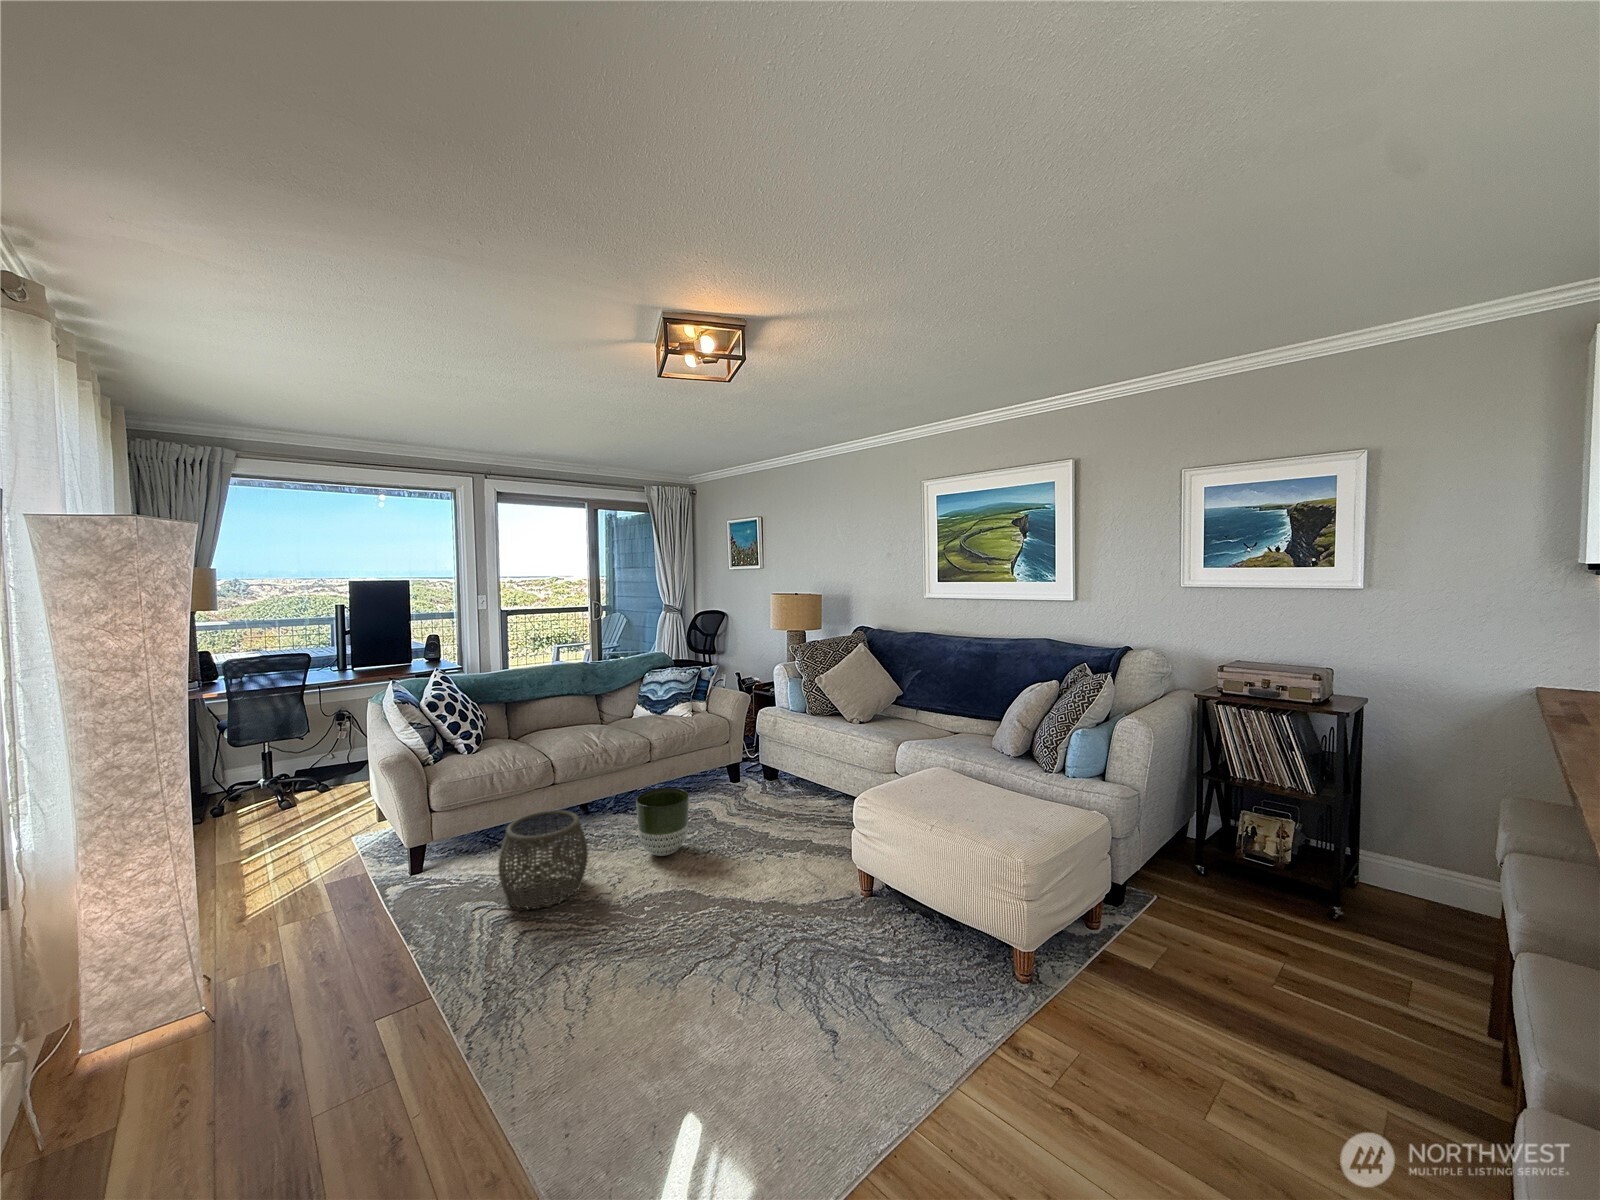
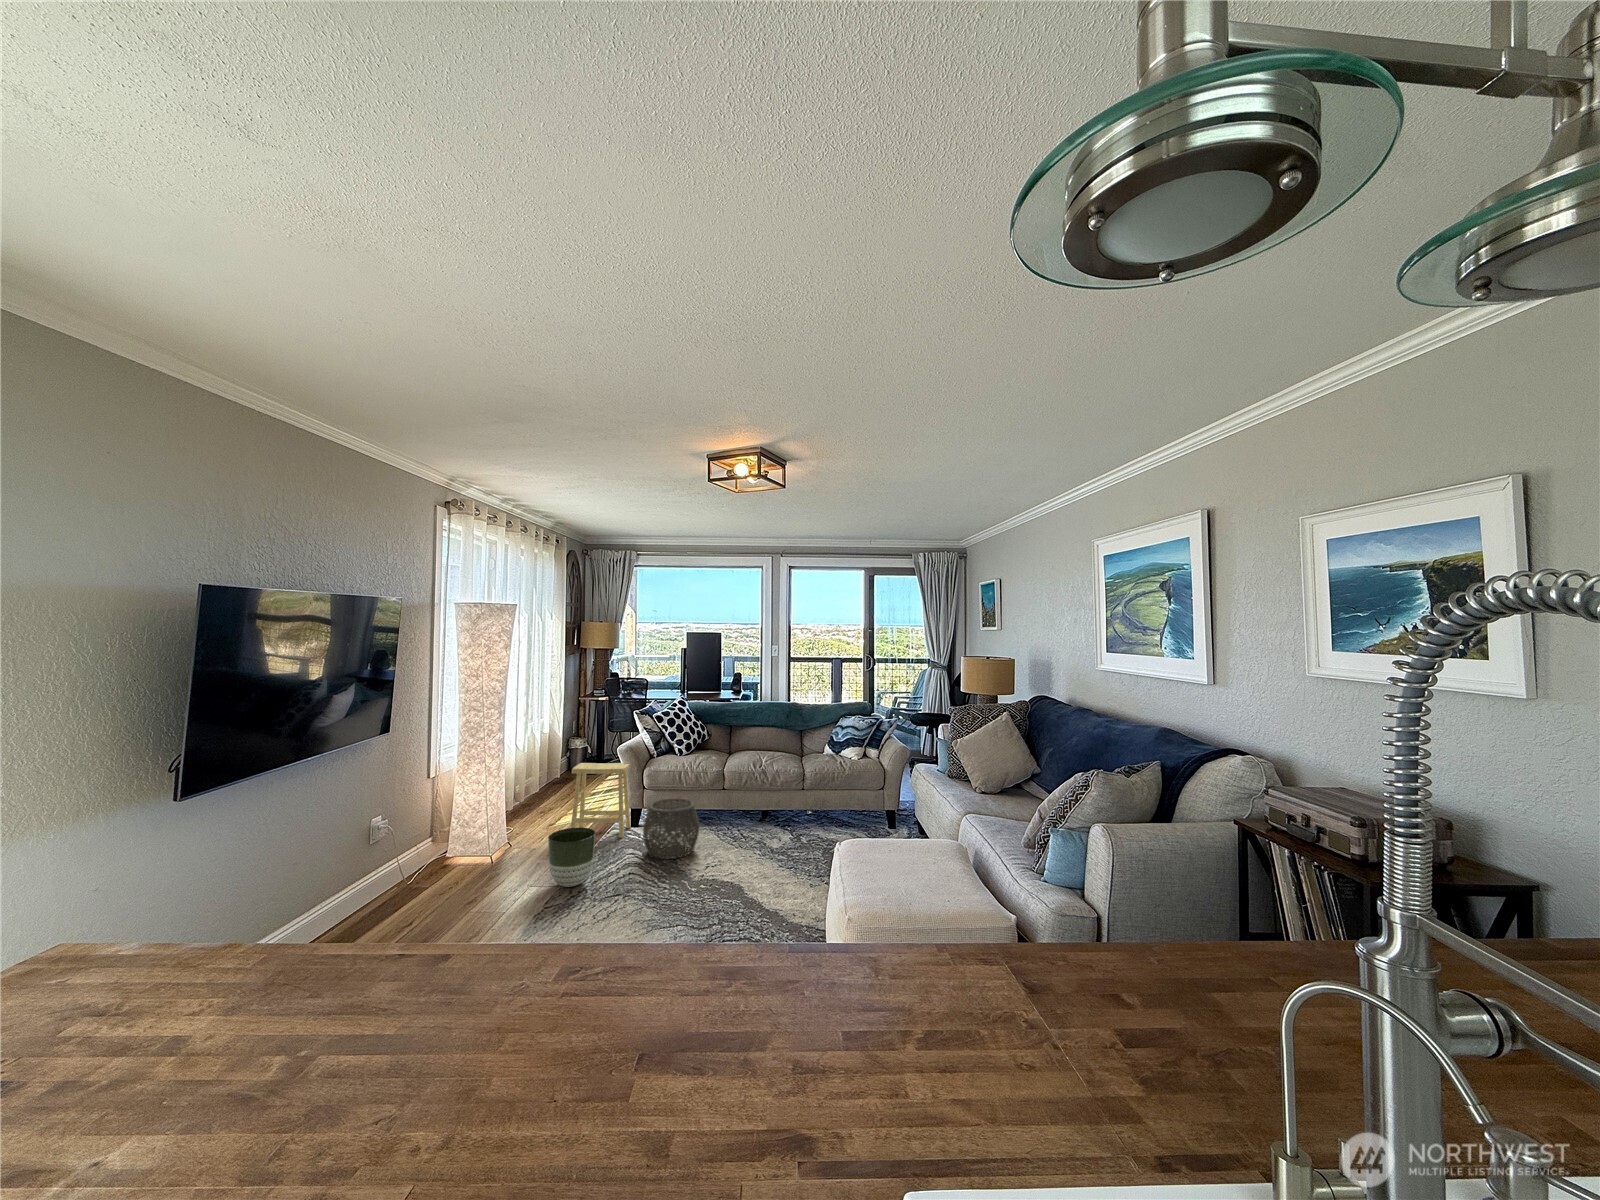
footstool: none [302,783,426,942] -> present [571,763,631,838]
planter: present [636,788,689,856] -> present [548,828,595,887]

